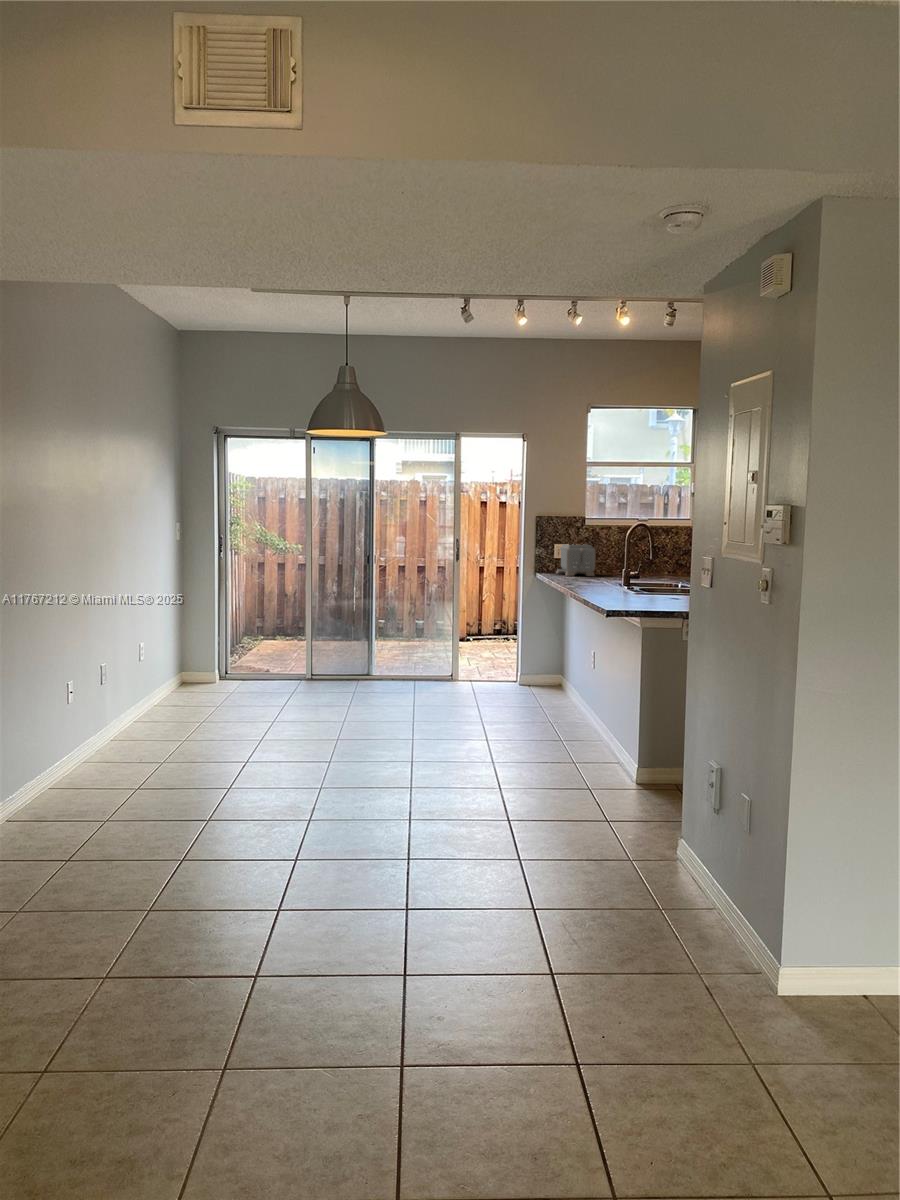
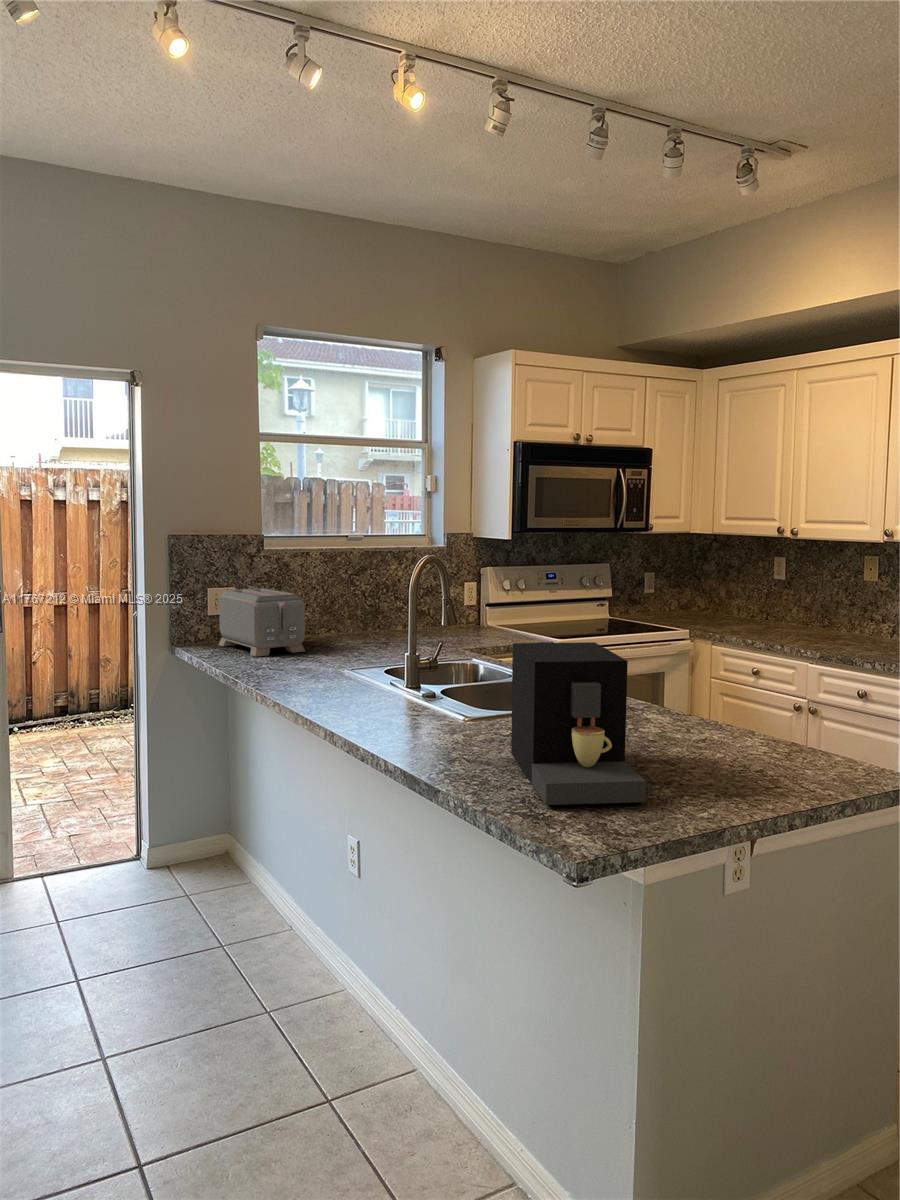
coffee maker: none [600,545,655,596] -> present [511,642,646,805]

